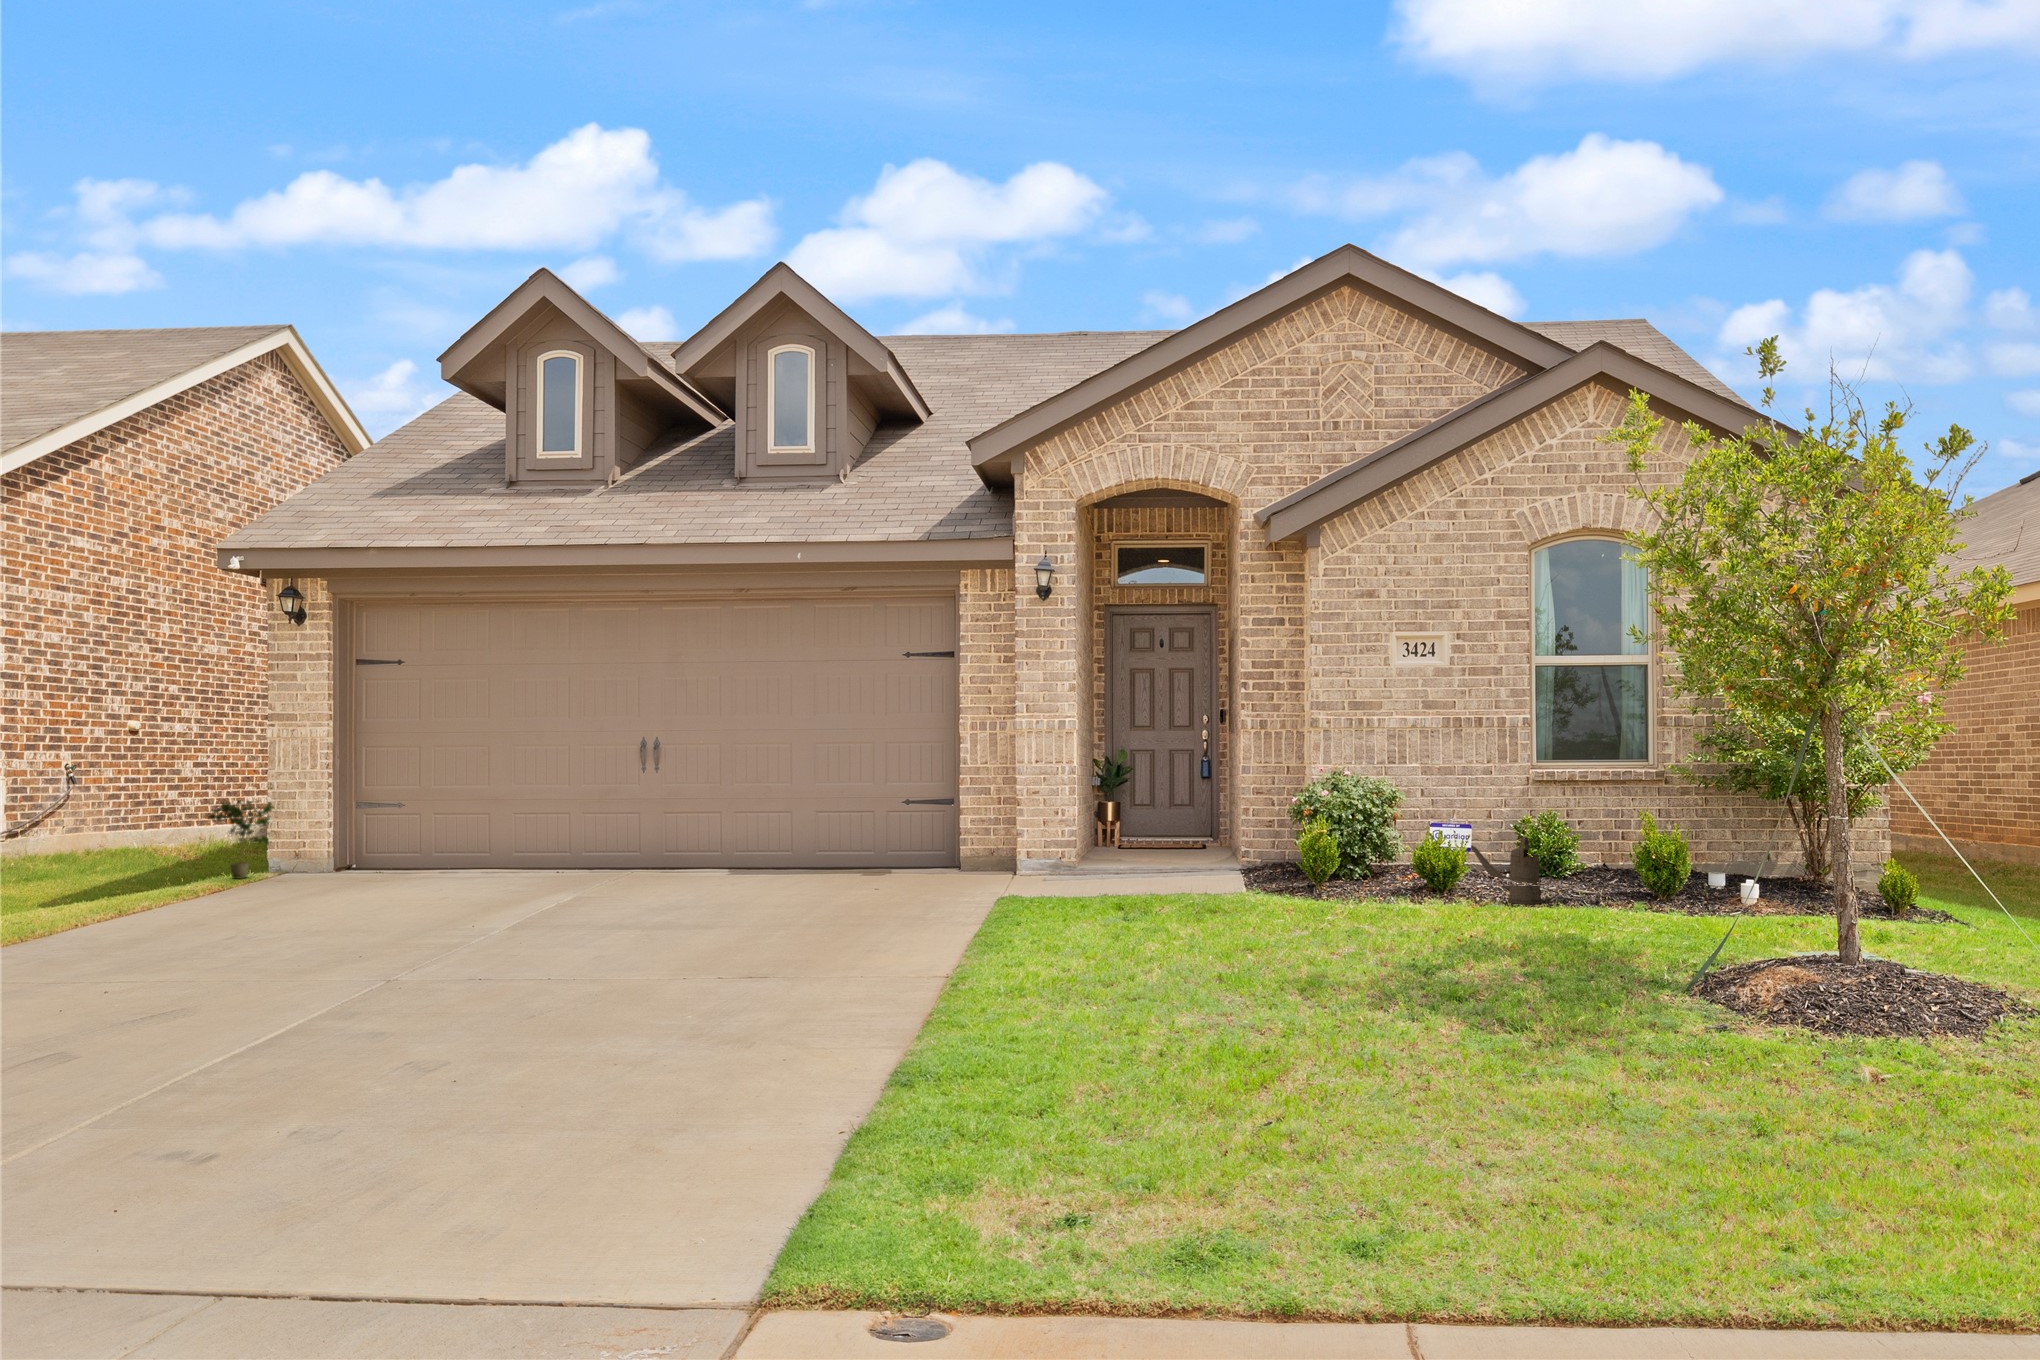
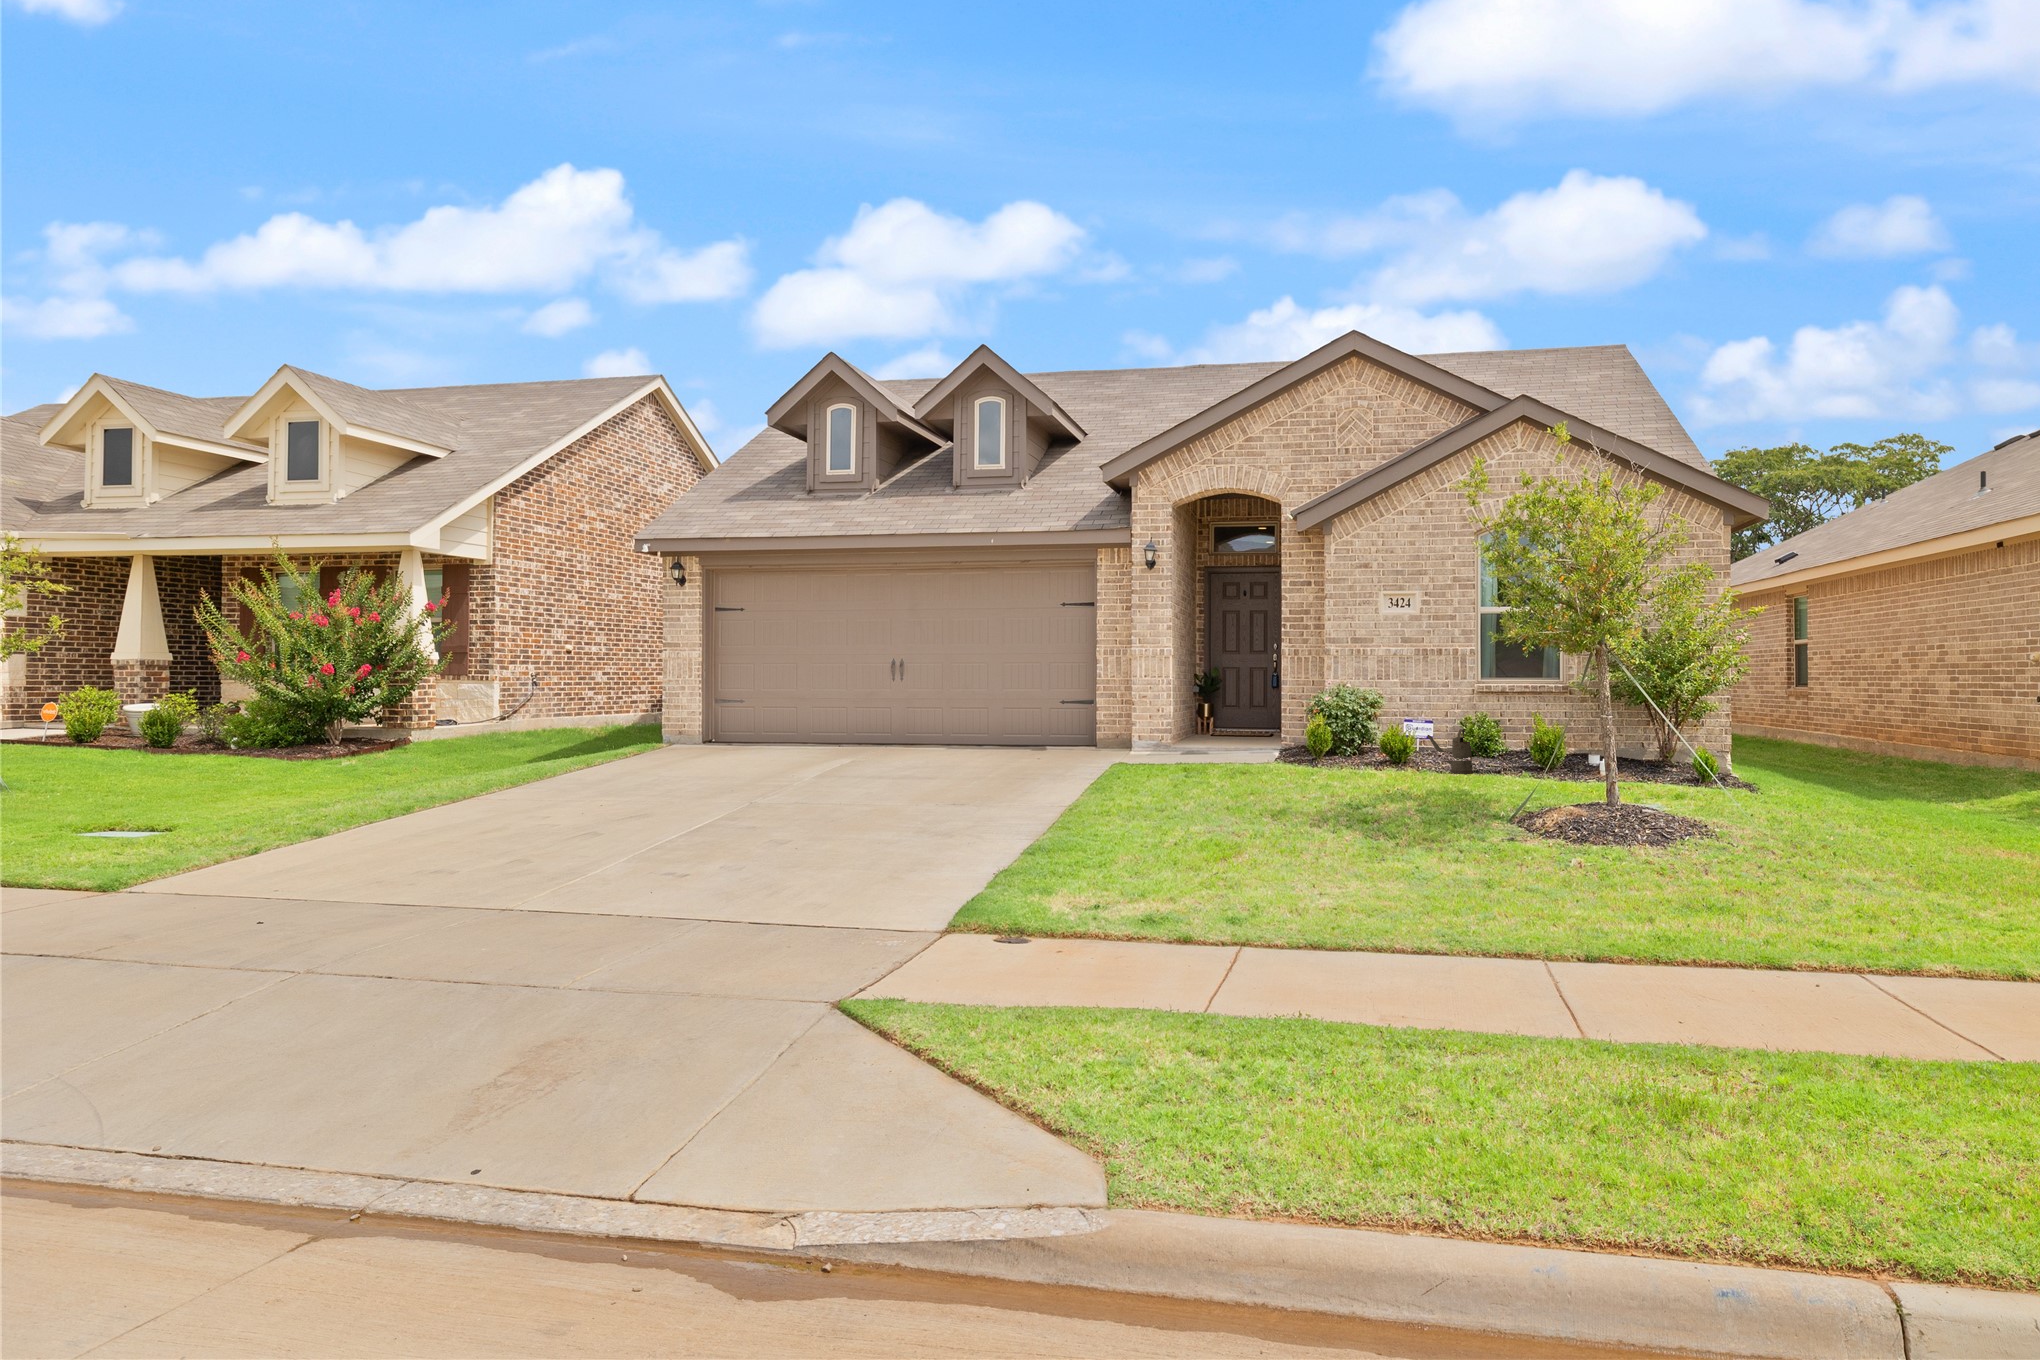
potted plant: present [208,800,274,879] -> none [628,698,670,747]

